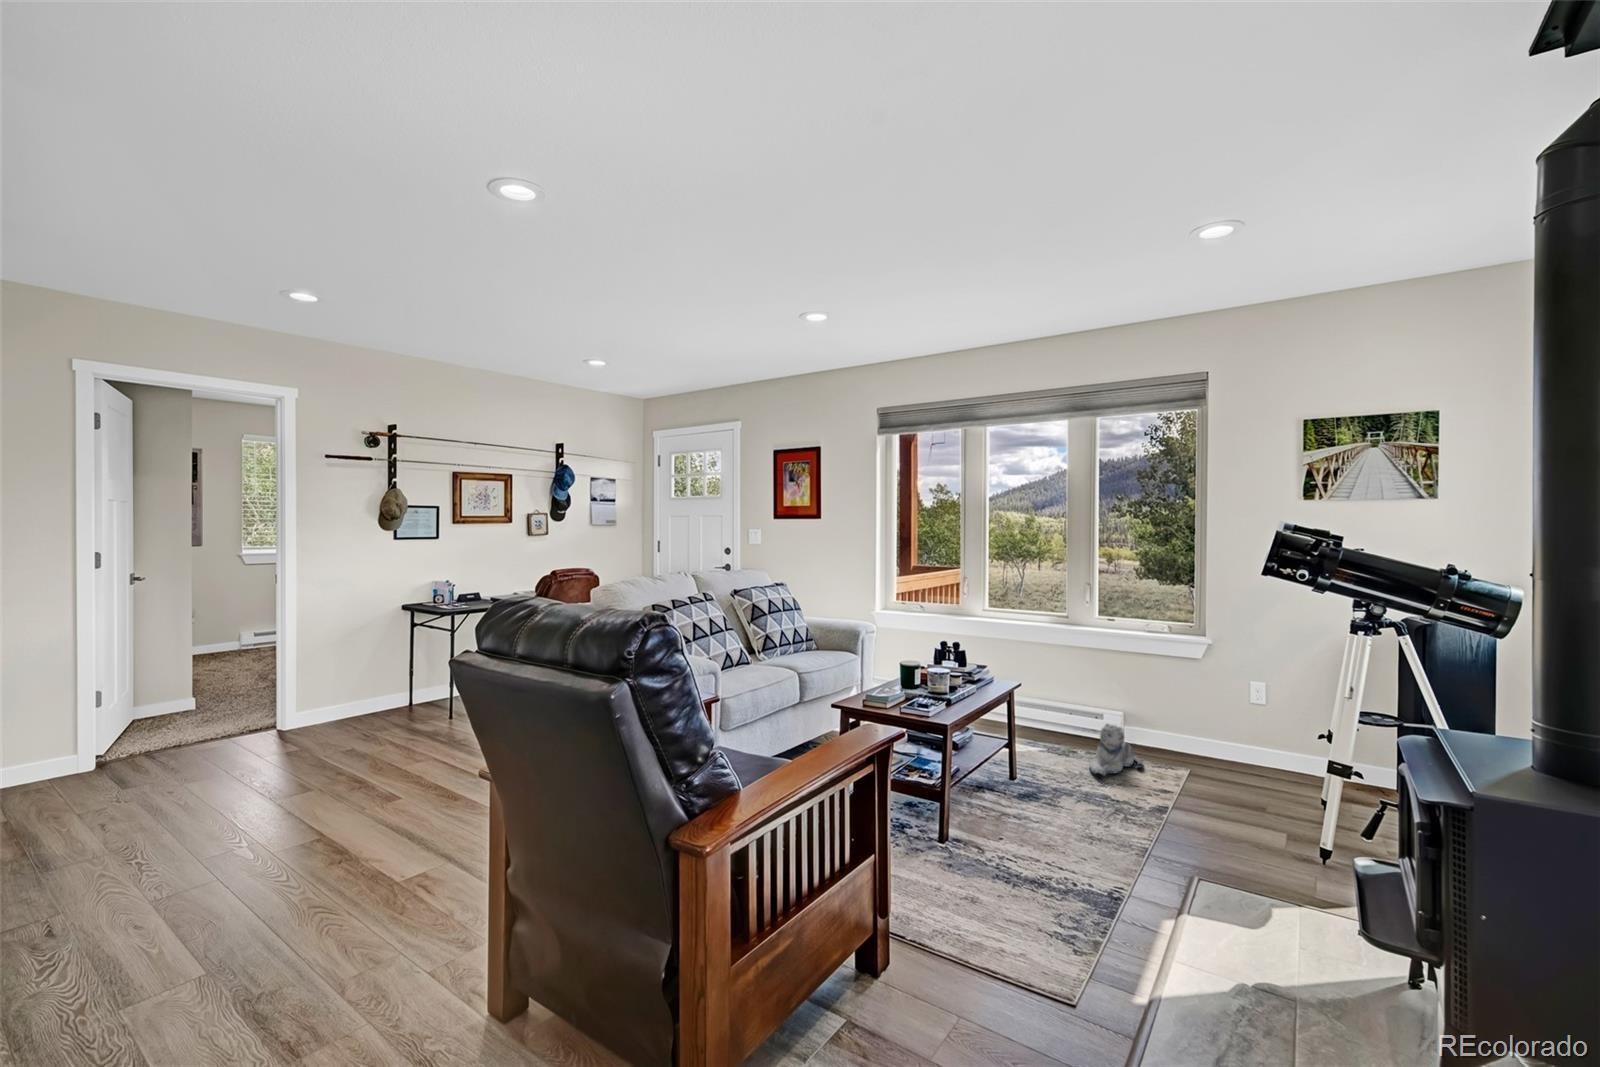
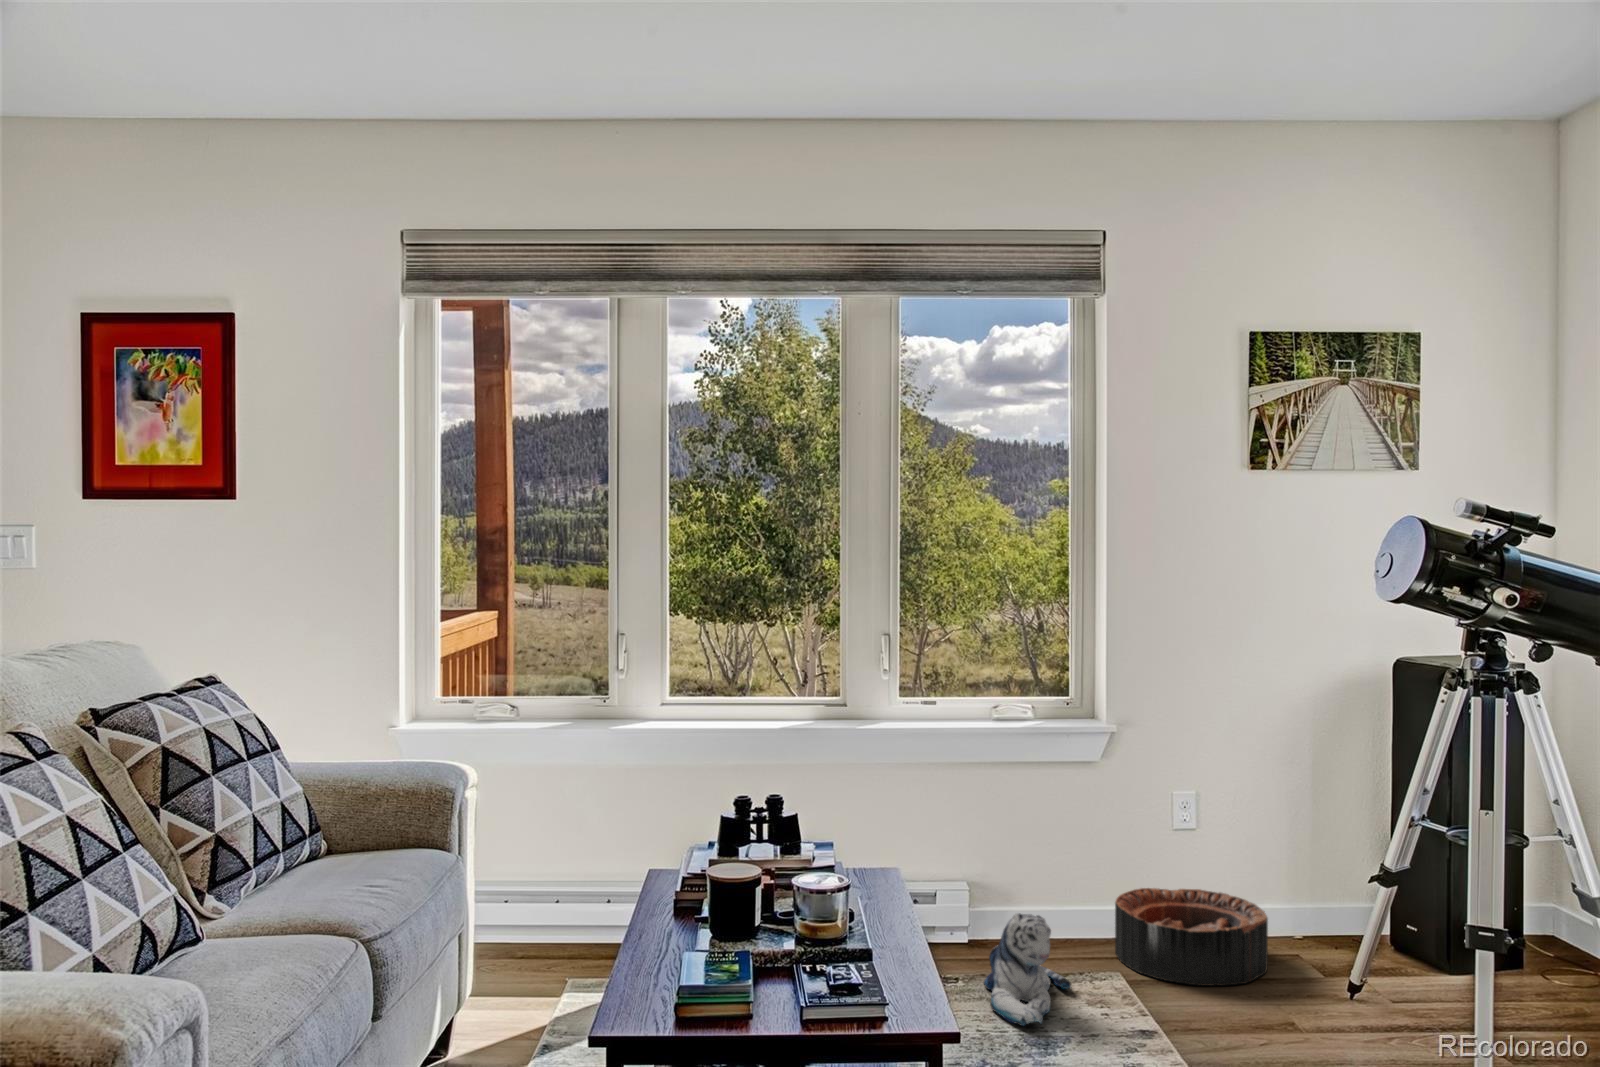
basket: none [1191,733,1284,788] -> present [1115,888,1268,986]

